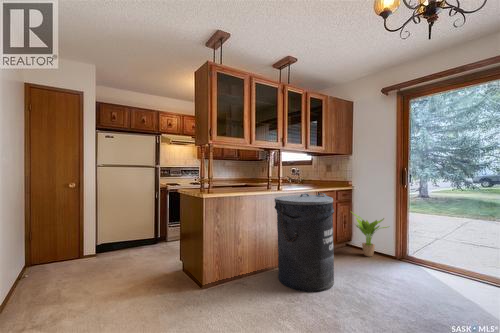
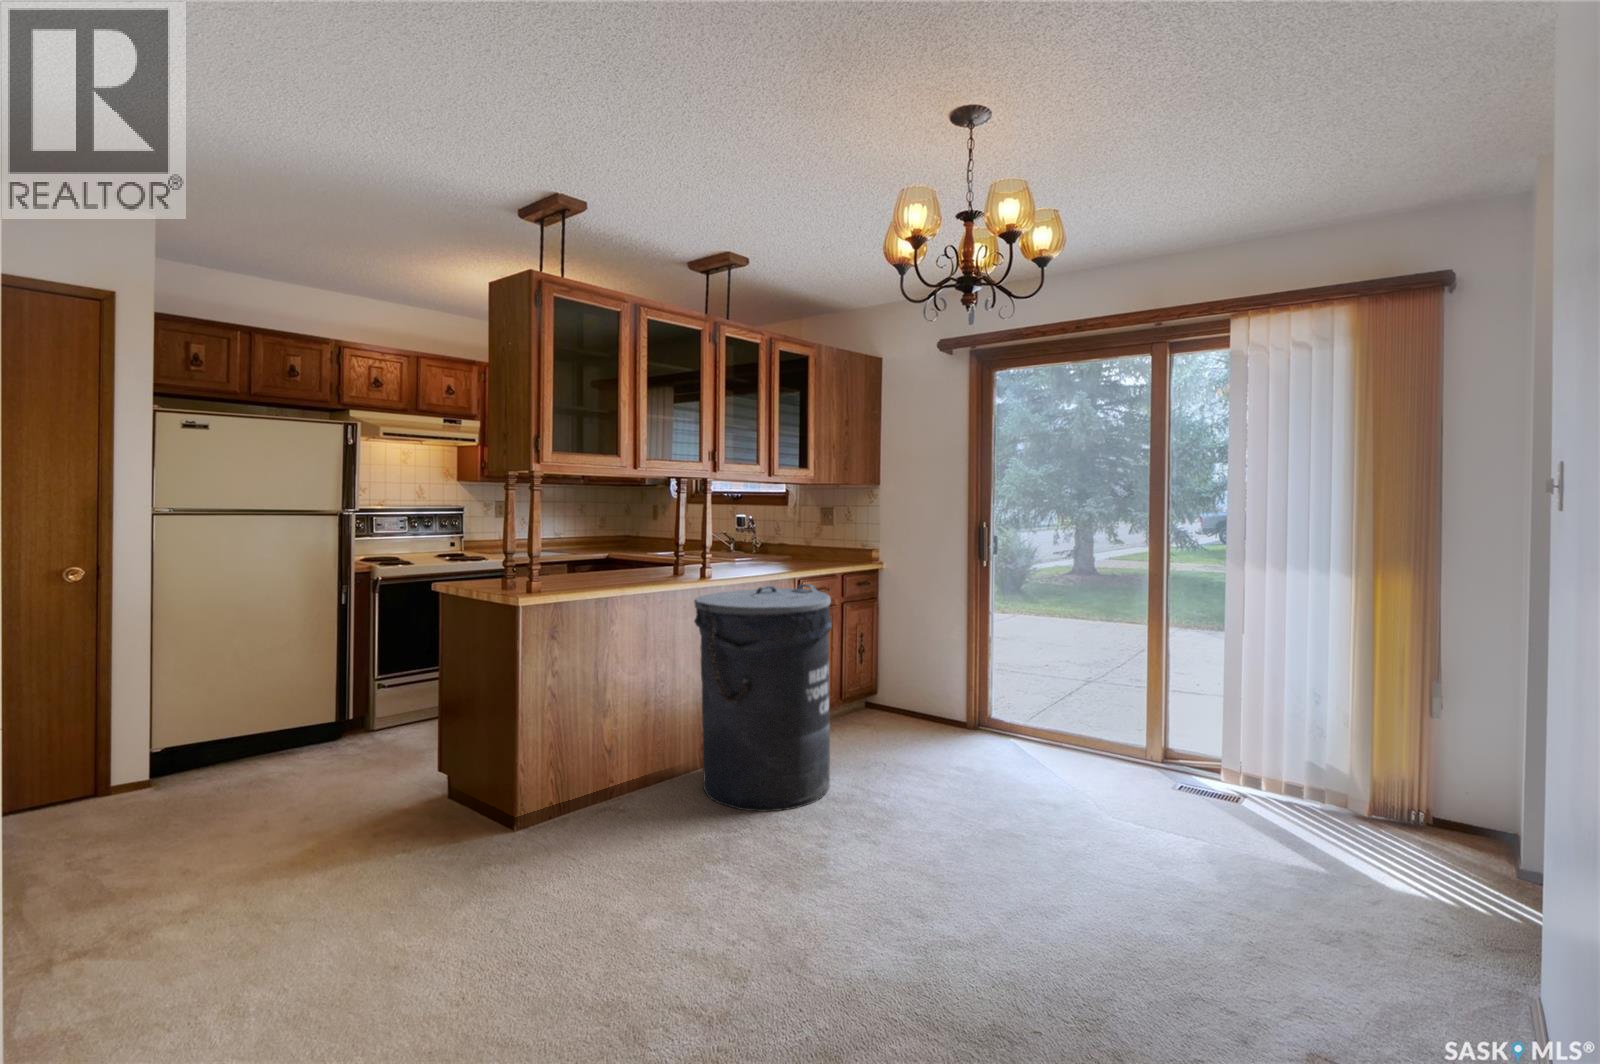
potted plant: present [353,213,387,257] -> none [873,621,958,726]

